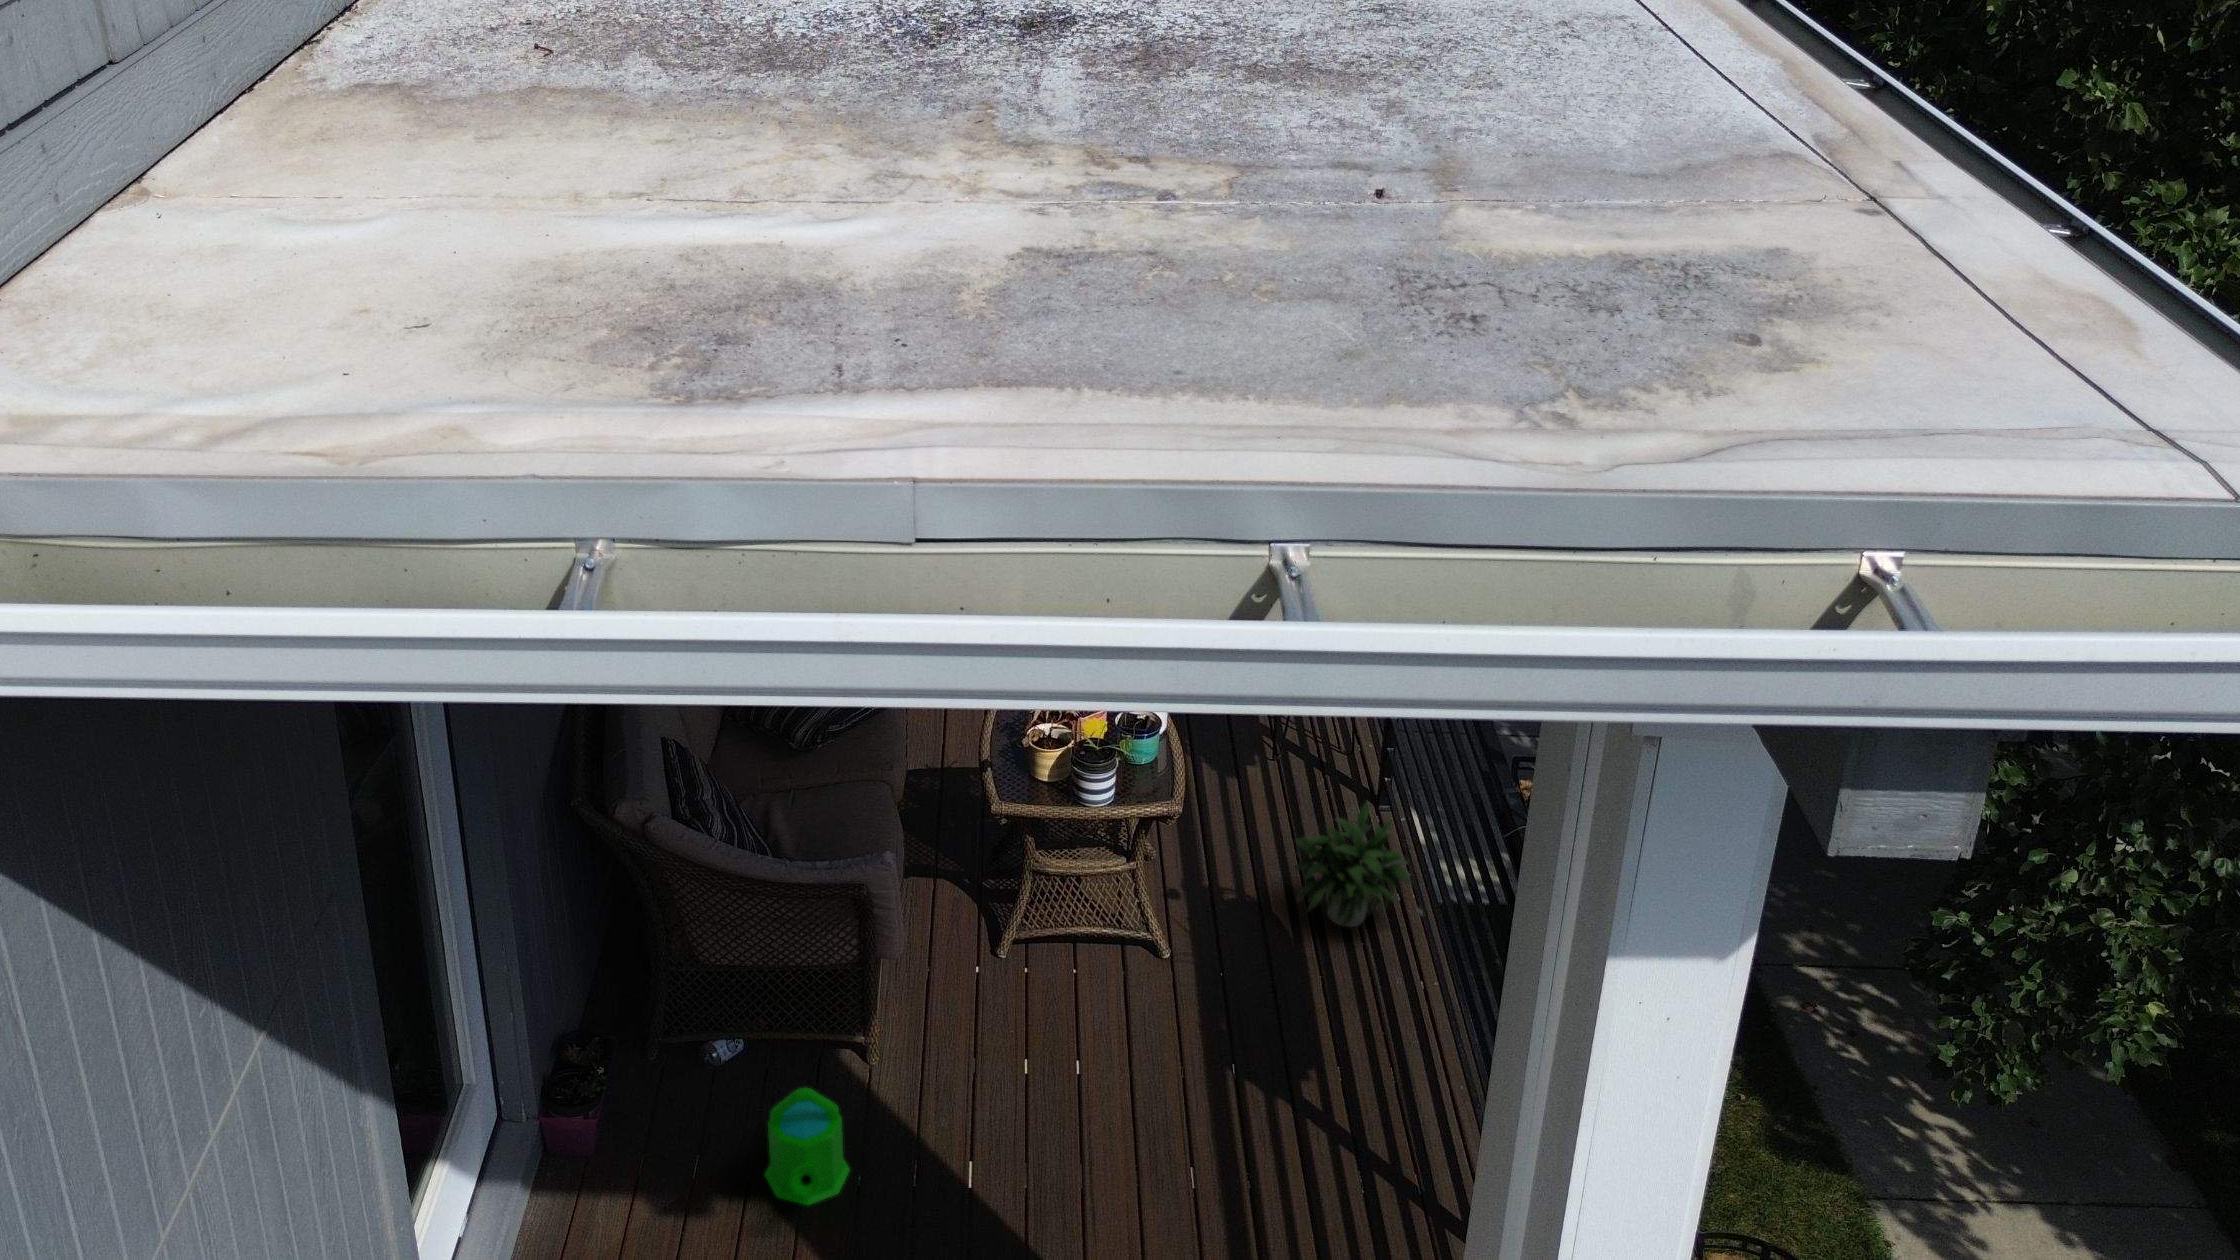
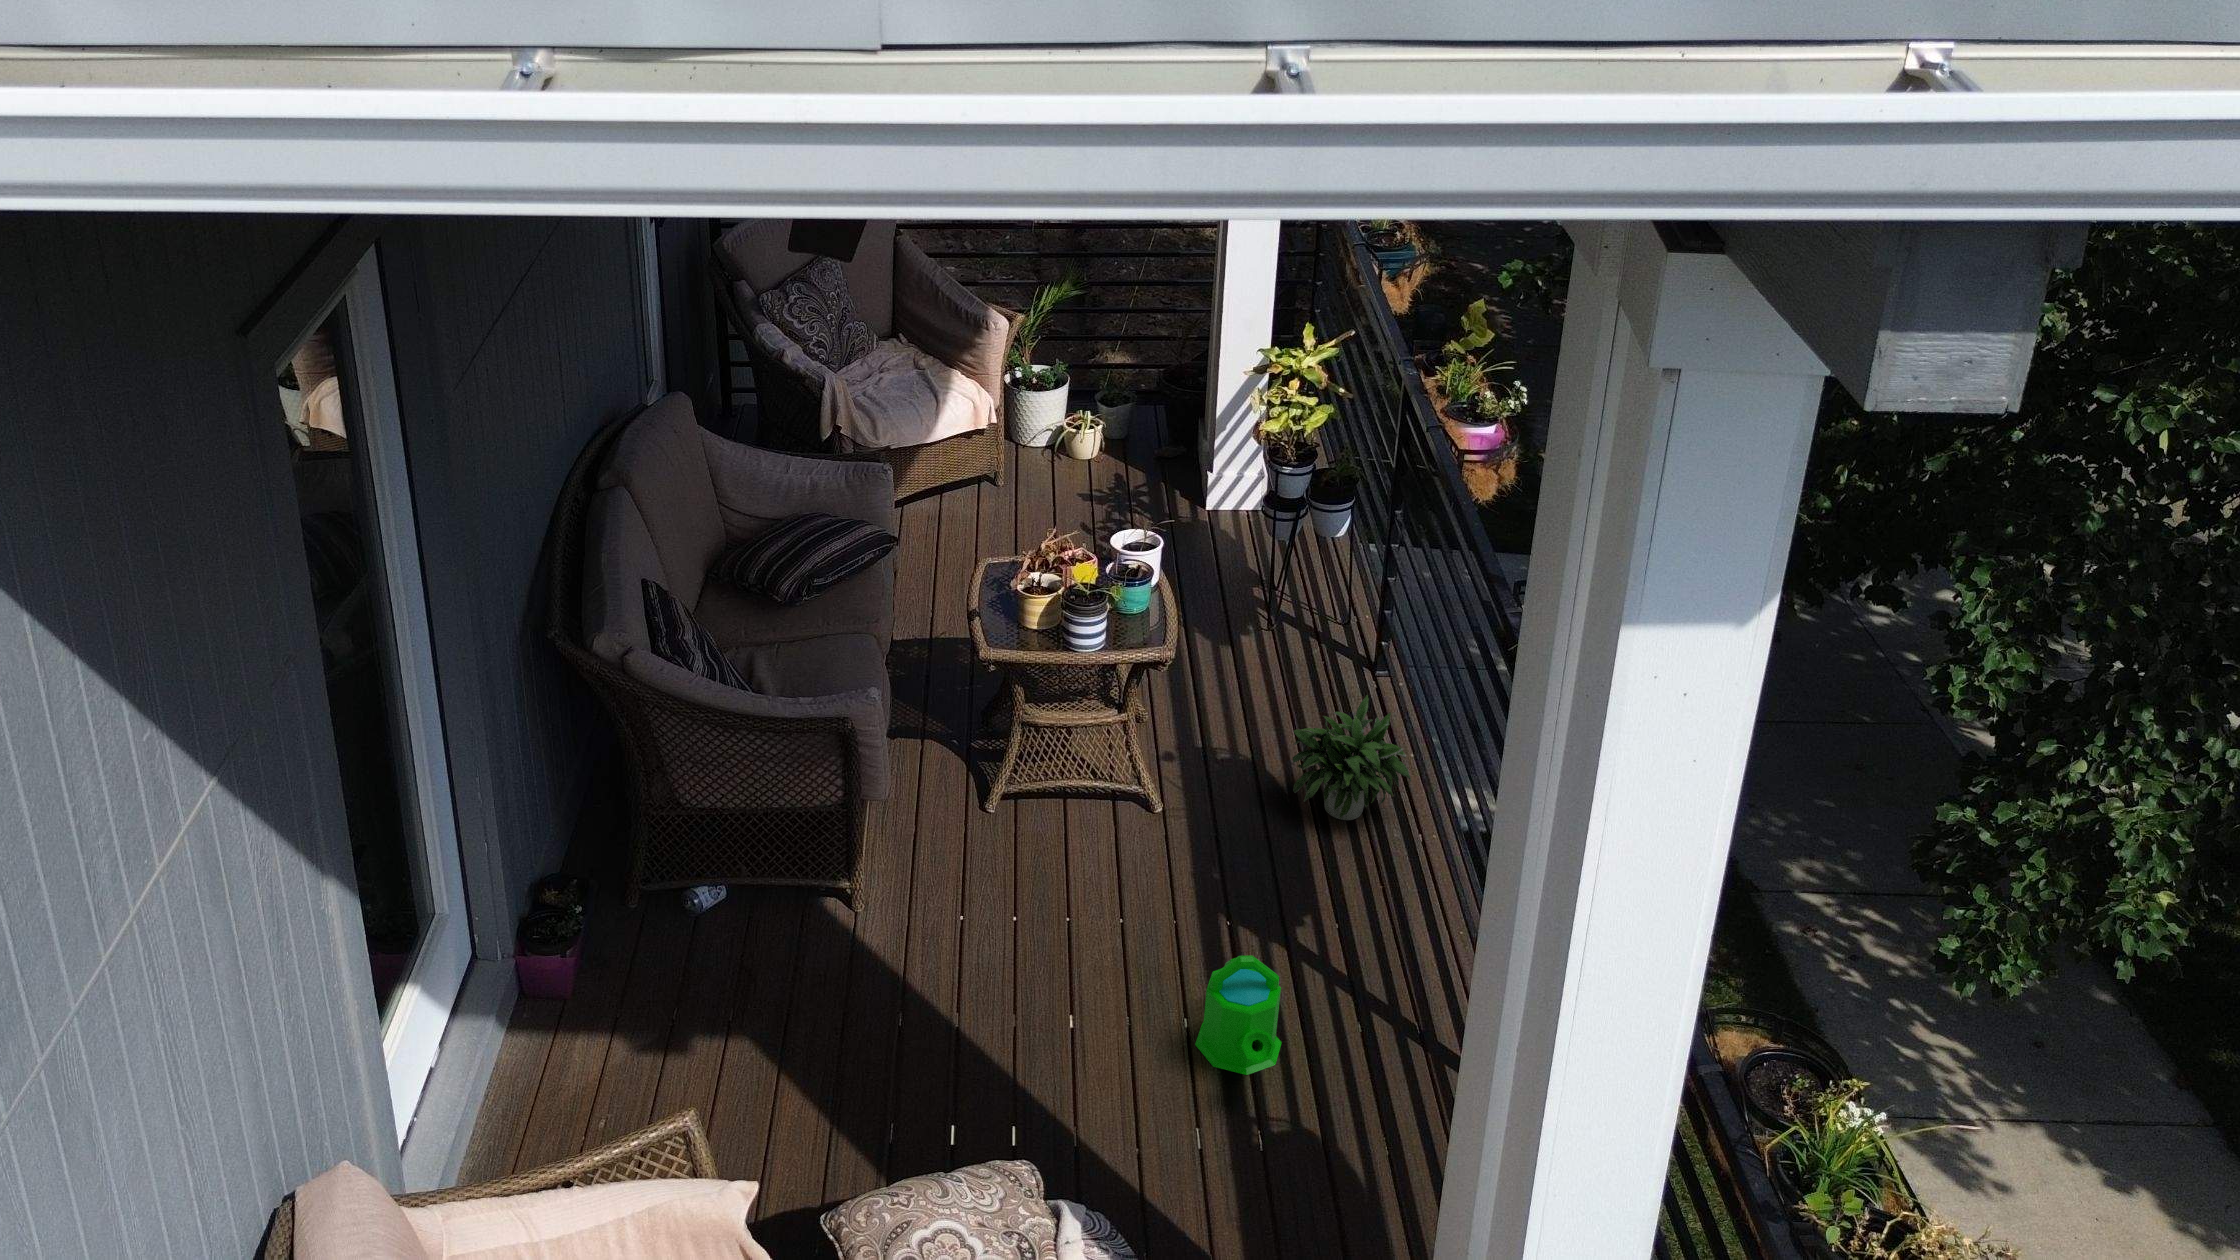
watering can: present [765,1088,850,1205] -> present [1195,955,1282,1075]

